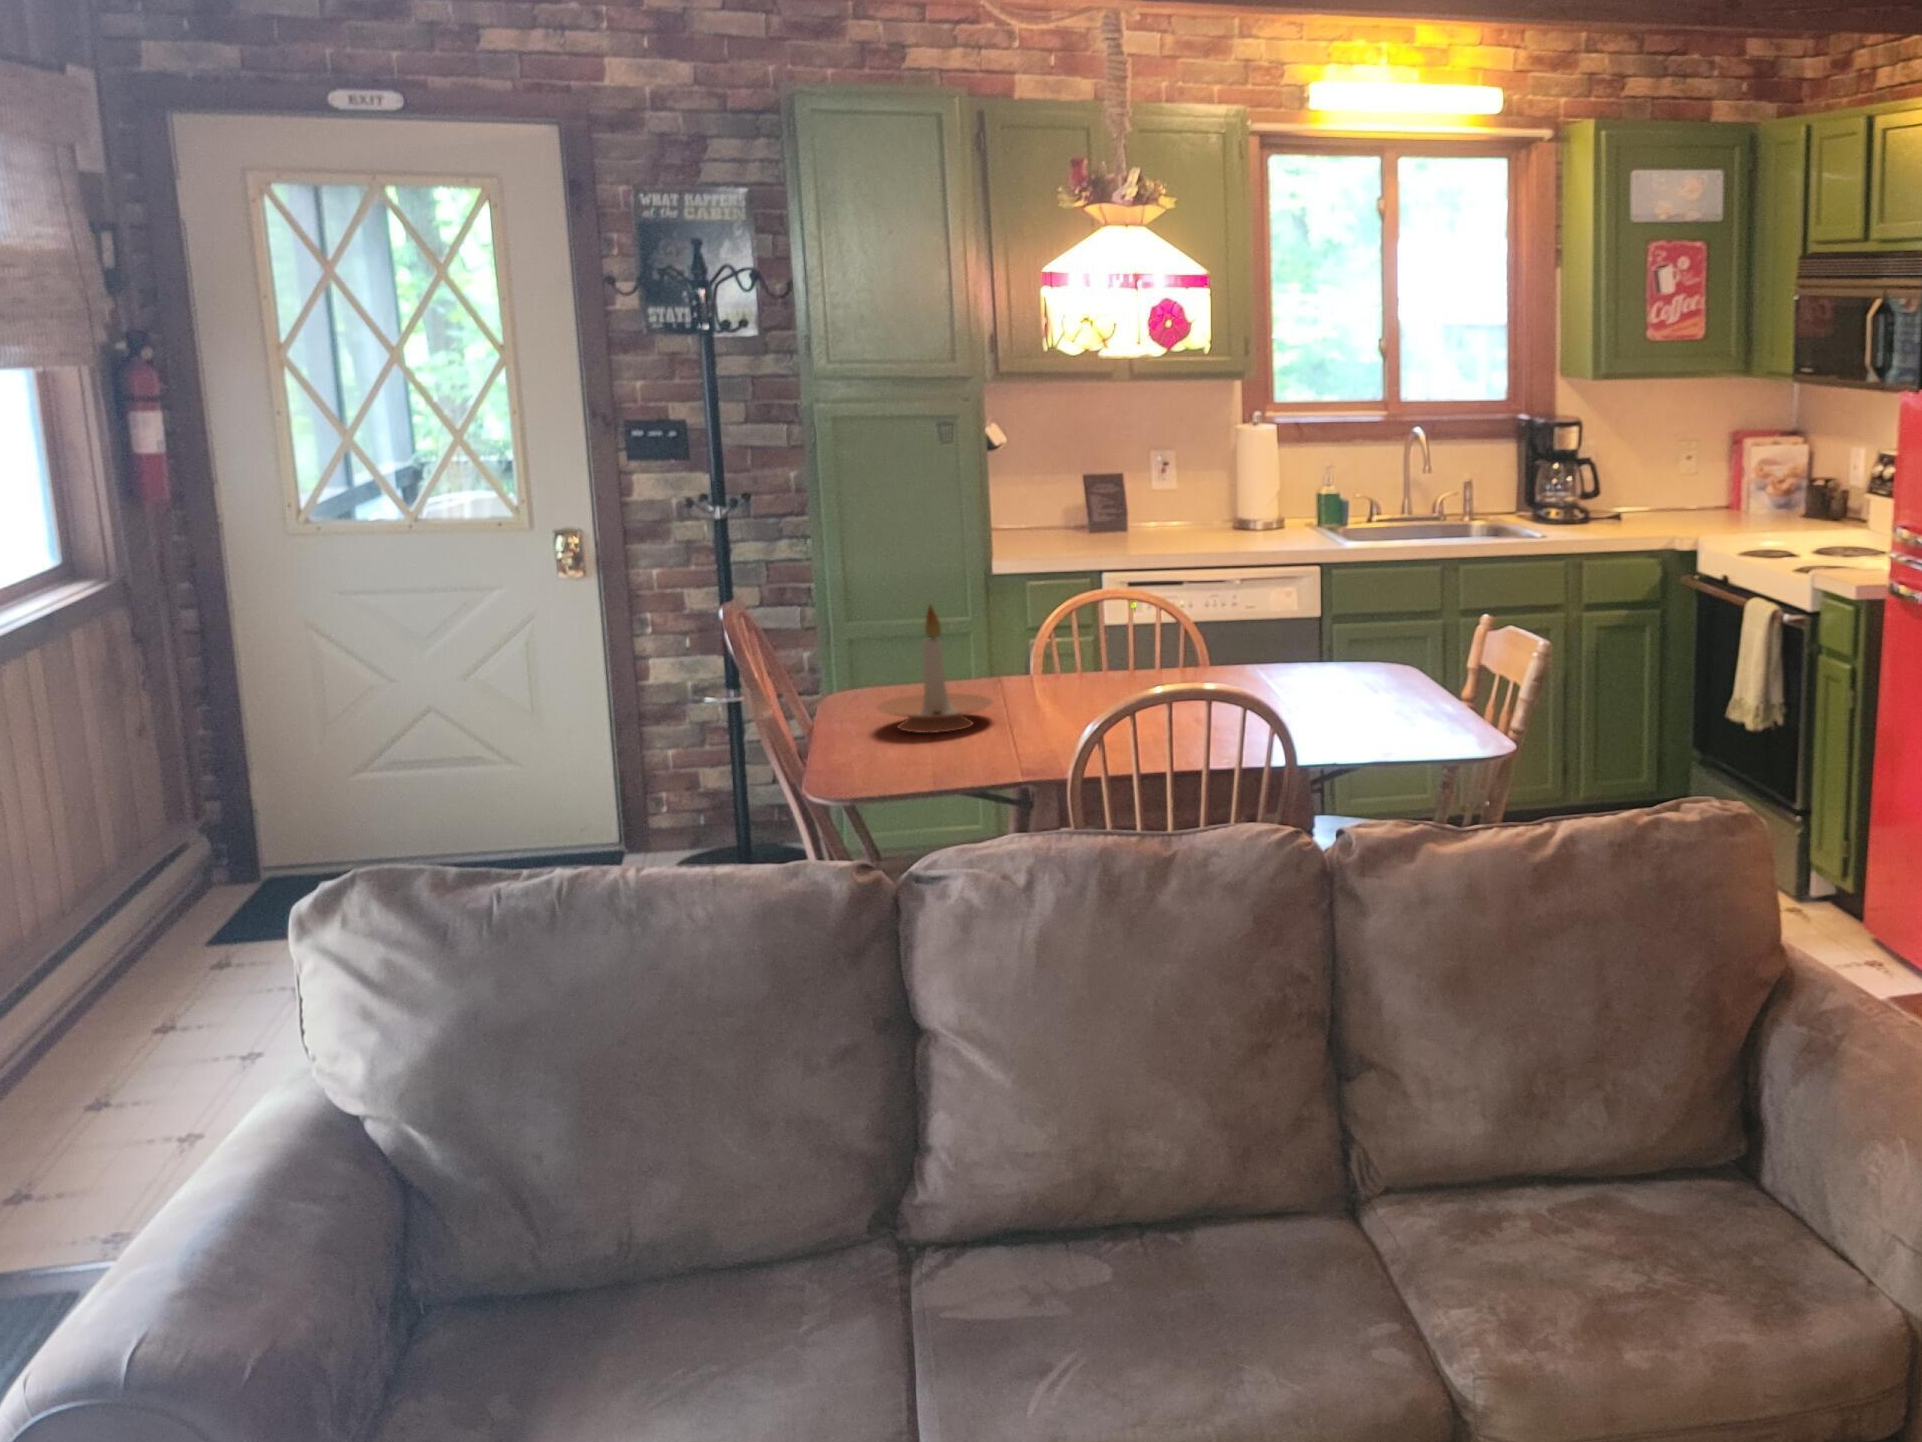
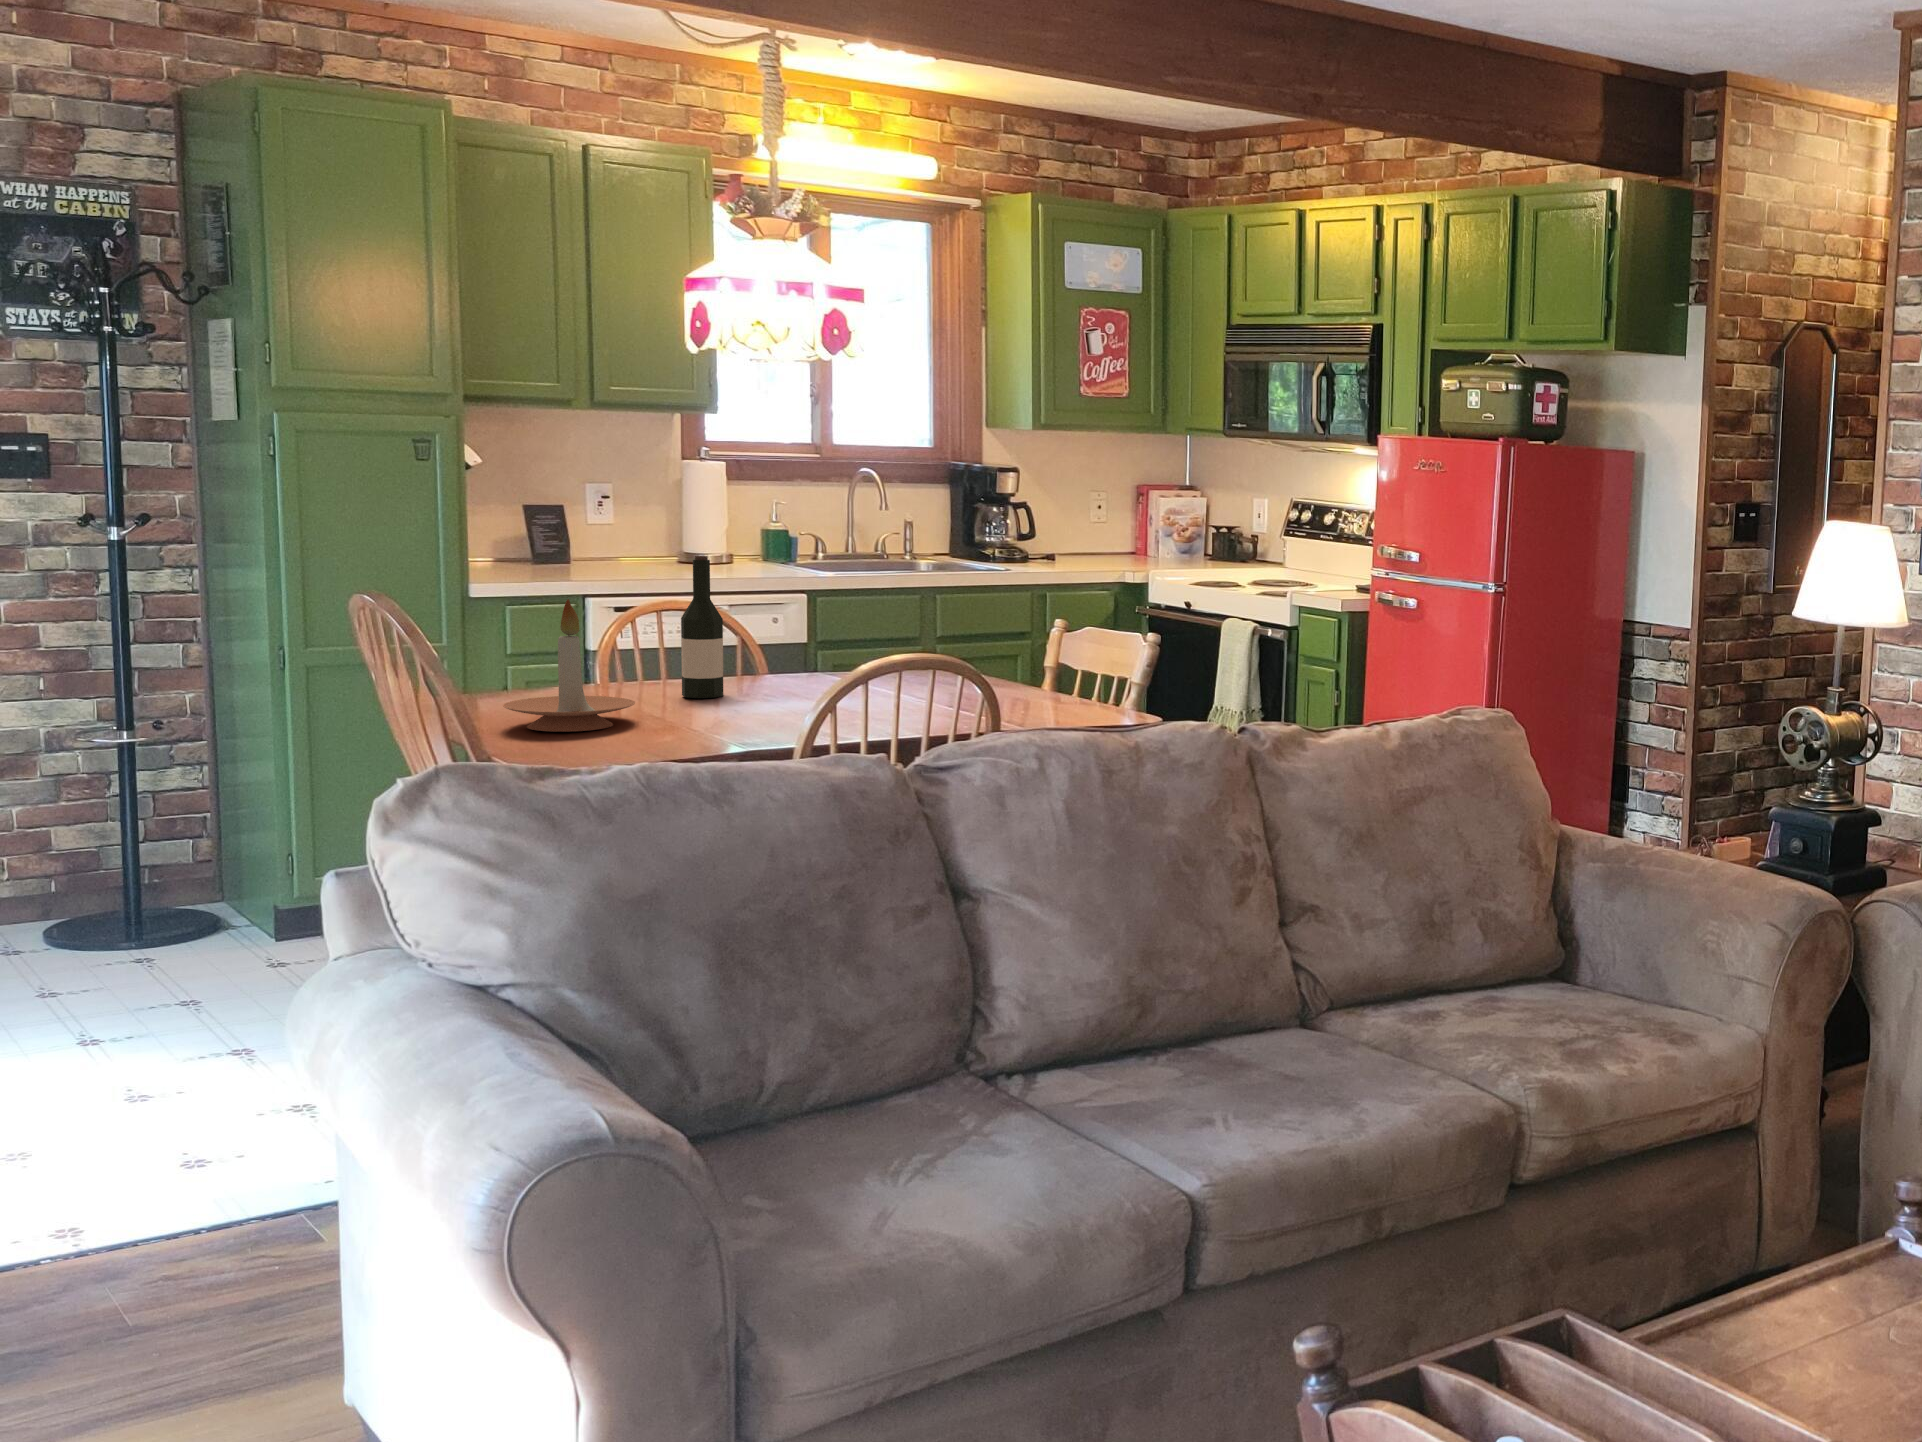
wine bottle: none [1064,554,1105,697] -> present [681,556,723,698]

